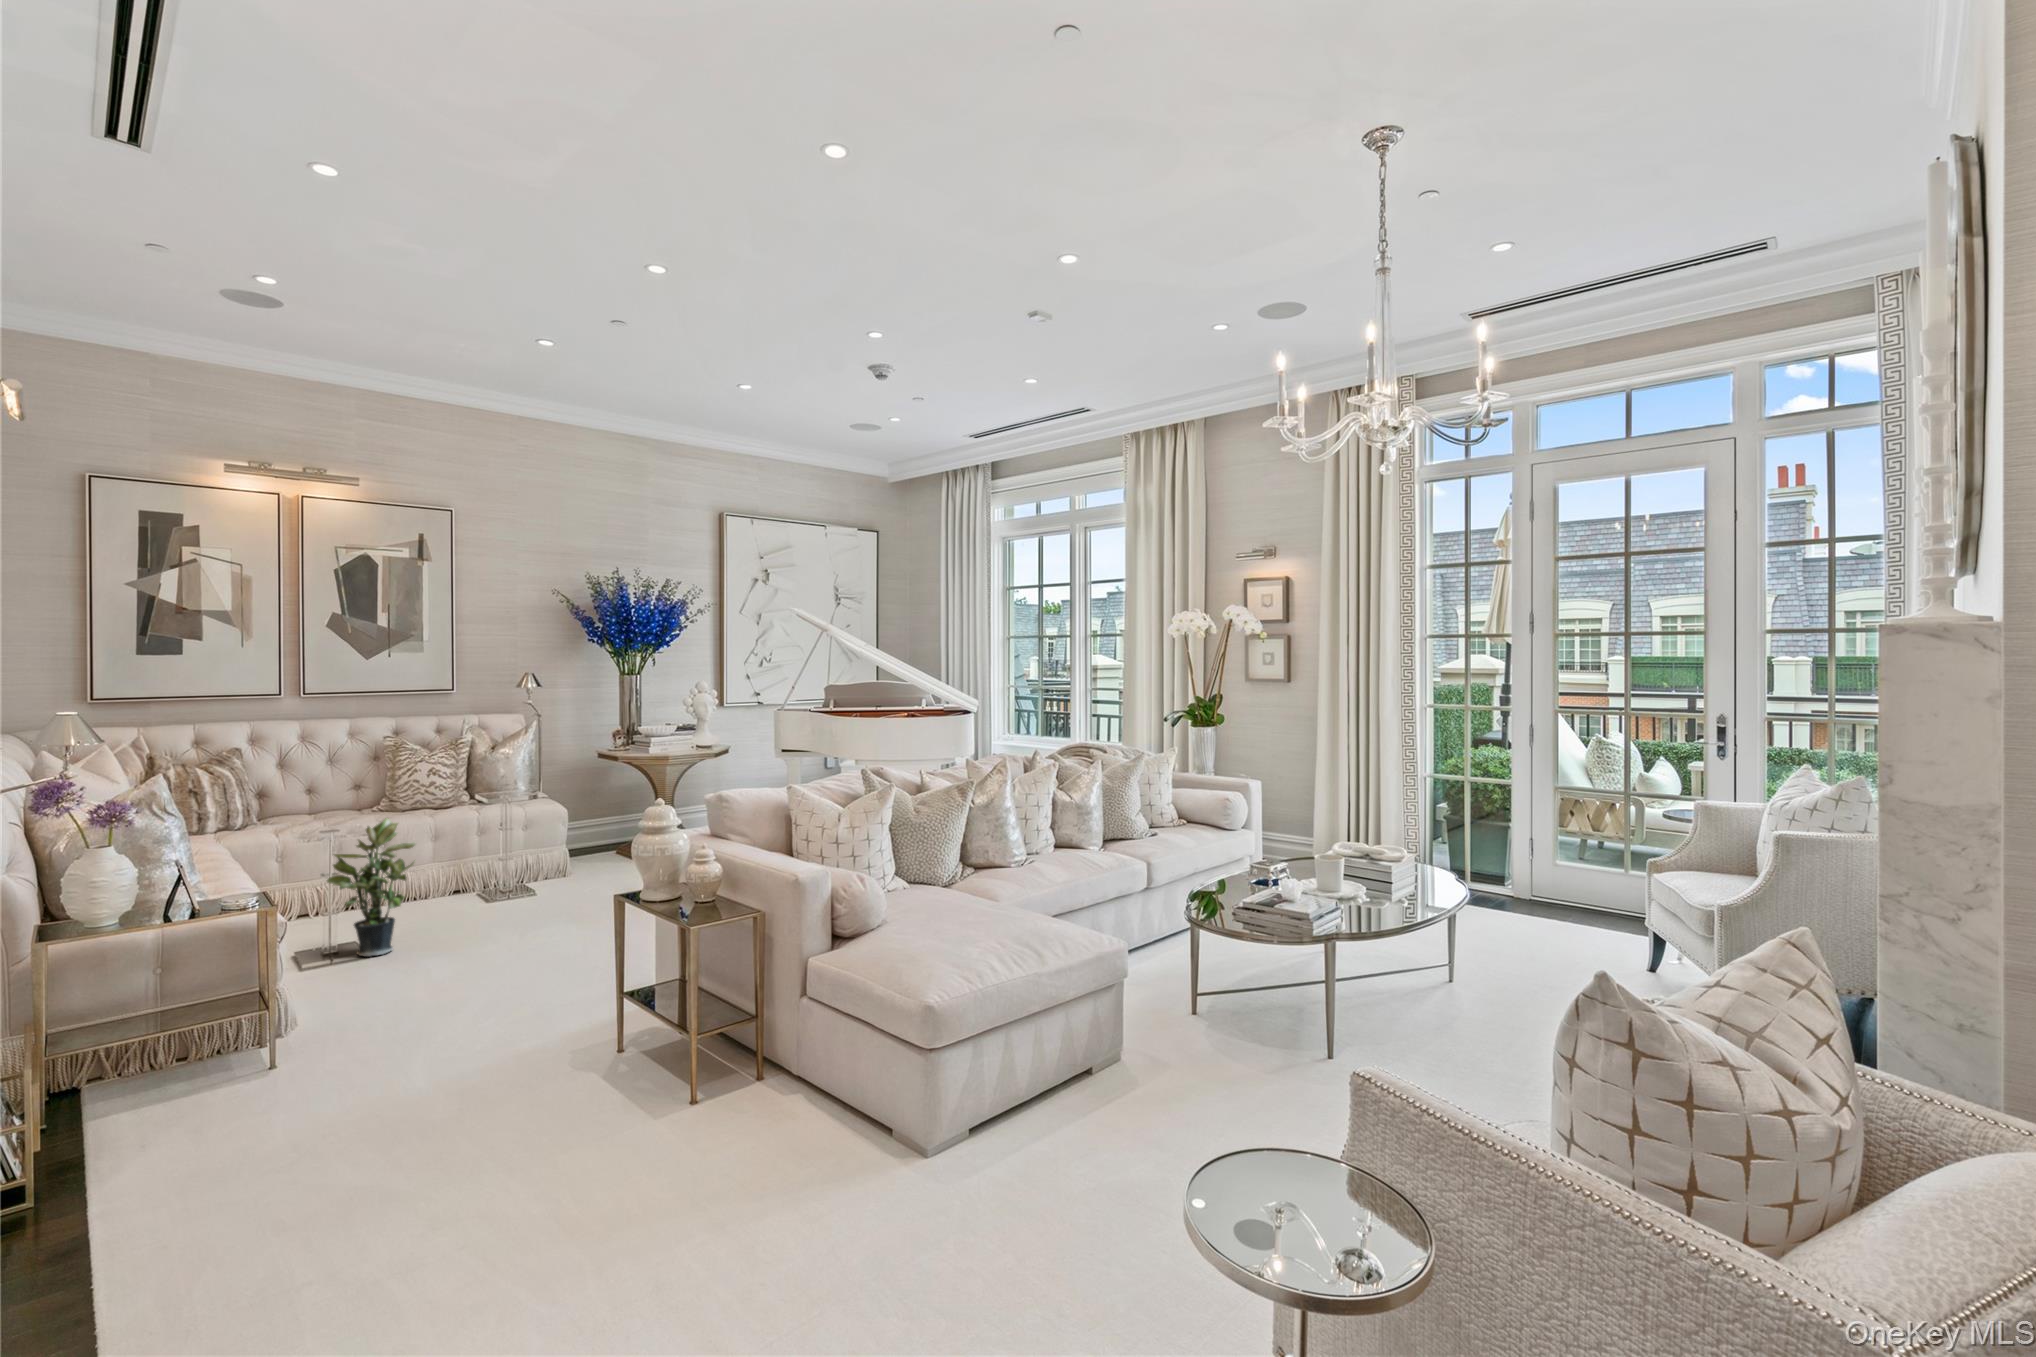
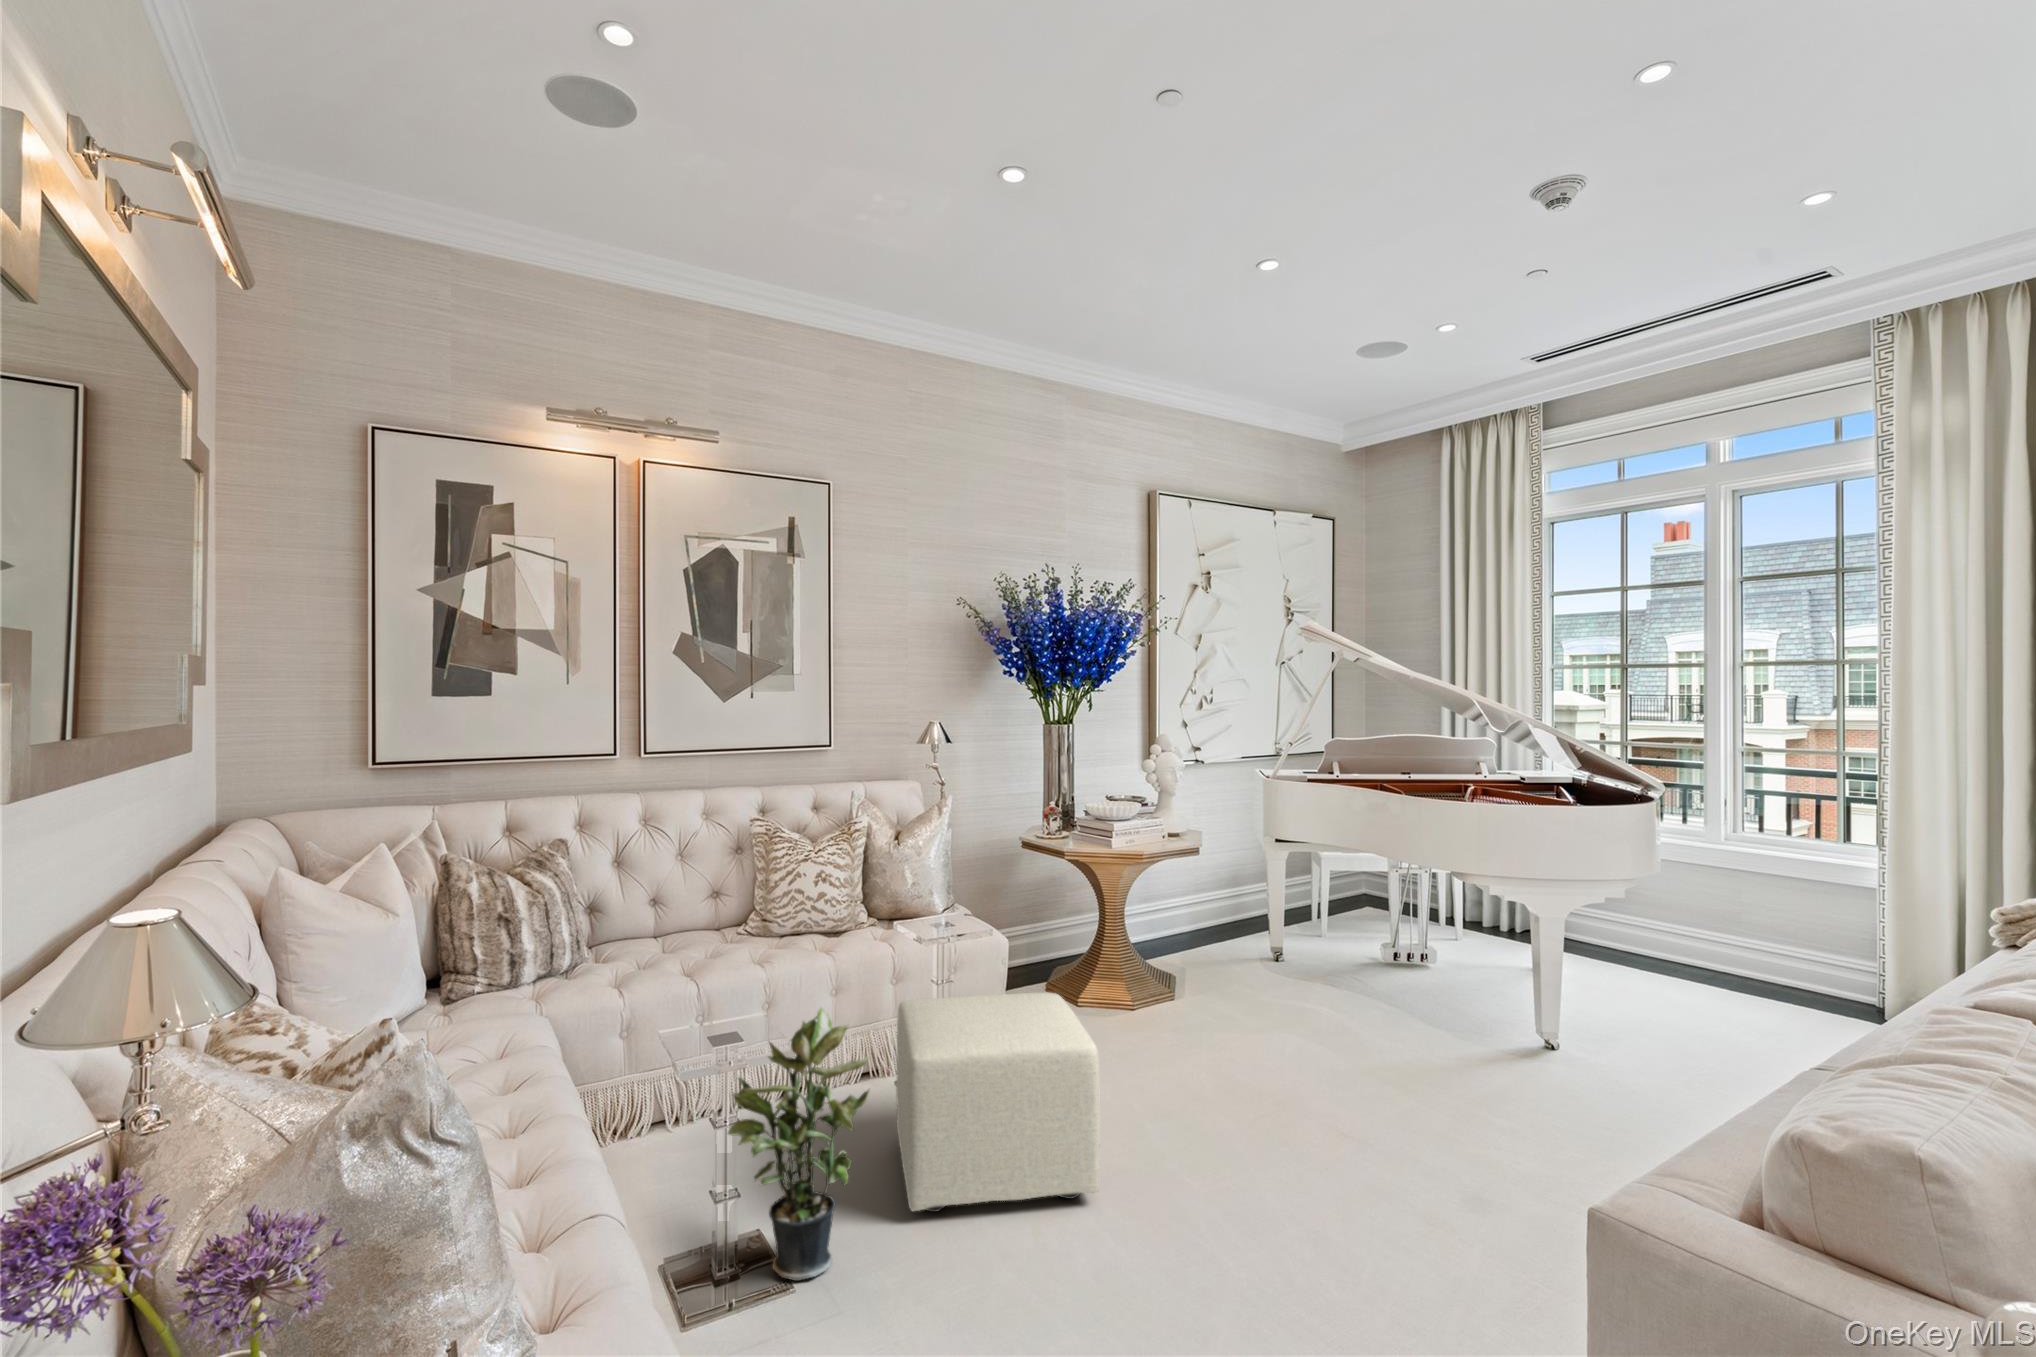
ottoman: none [447,825,570,933] -> present [896,993,1100,1212]

